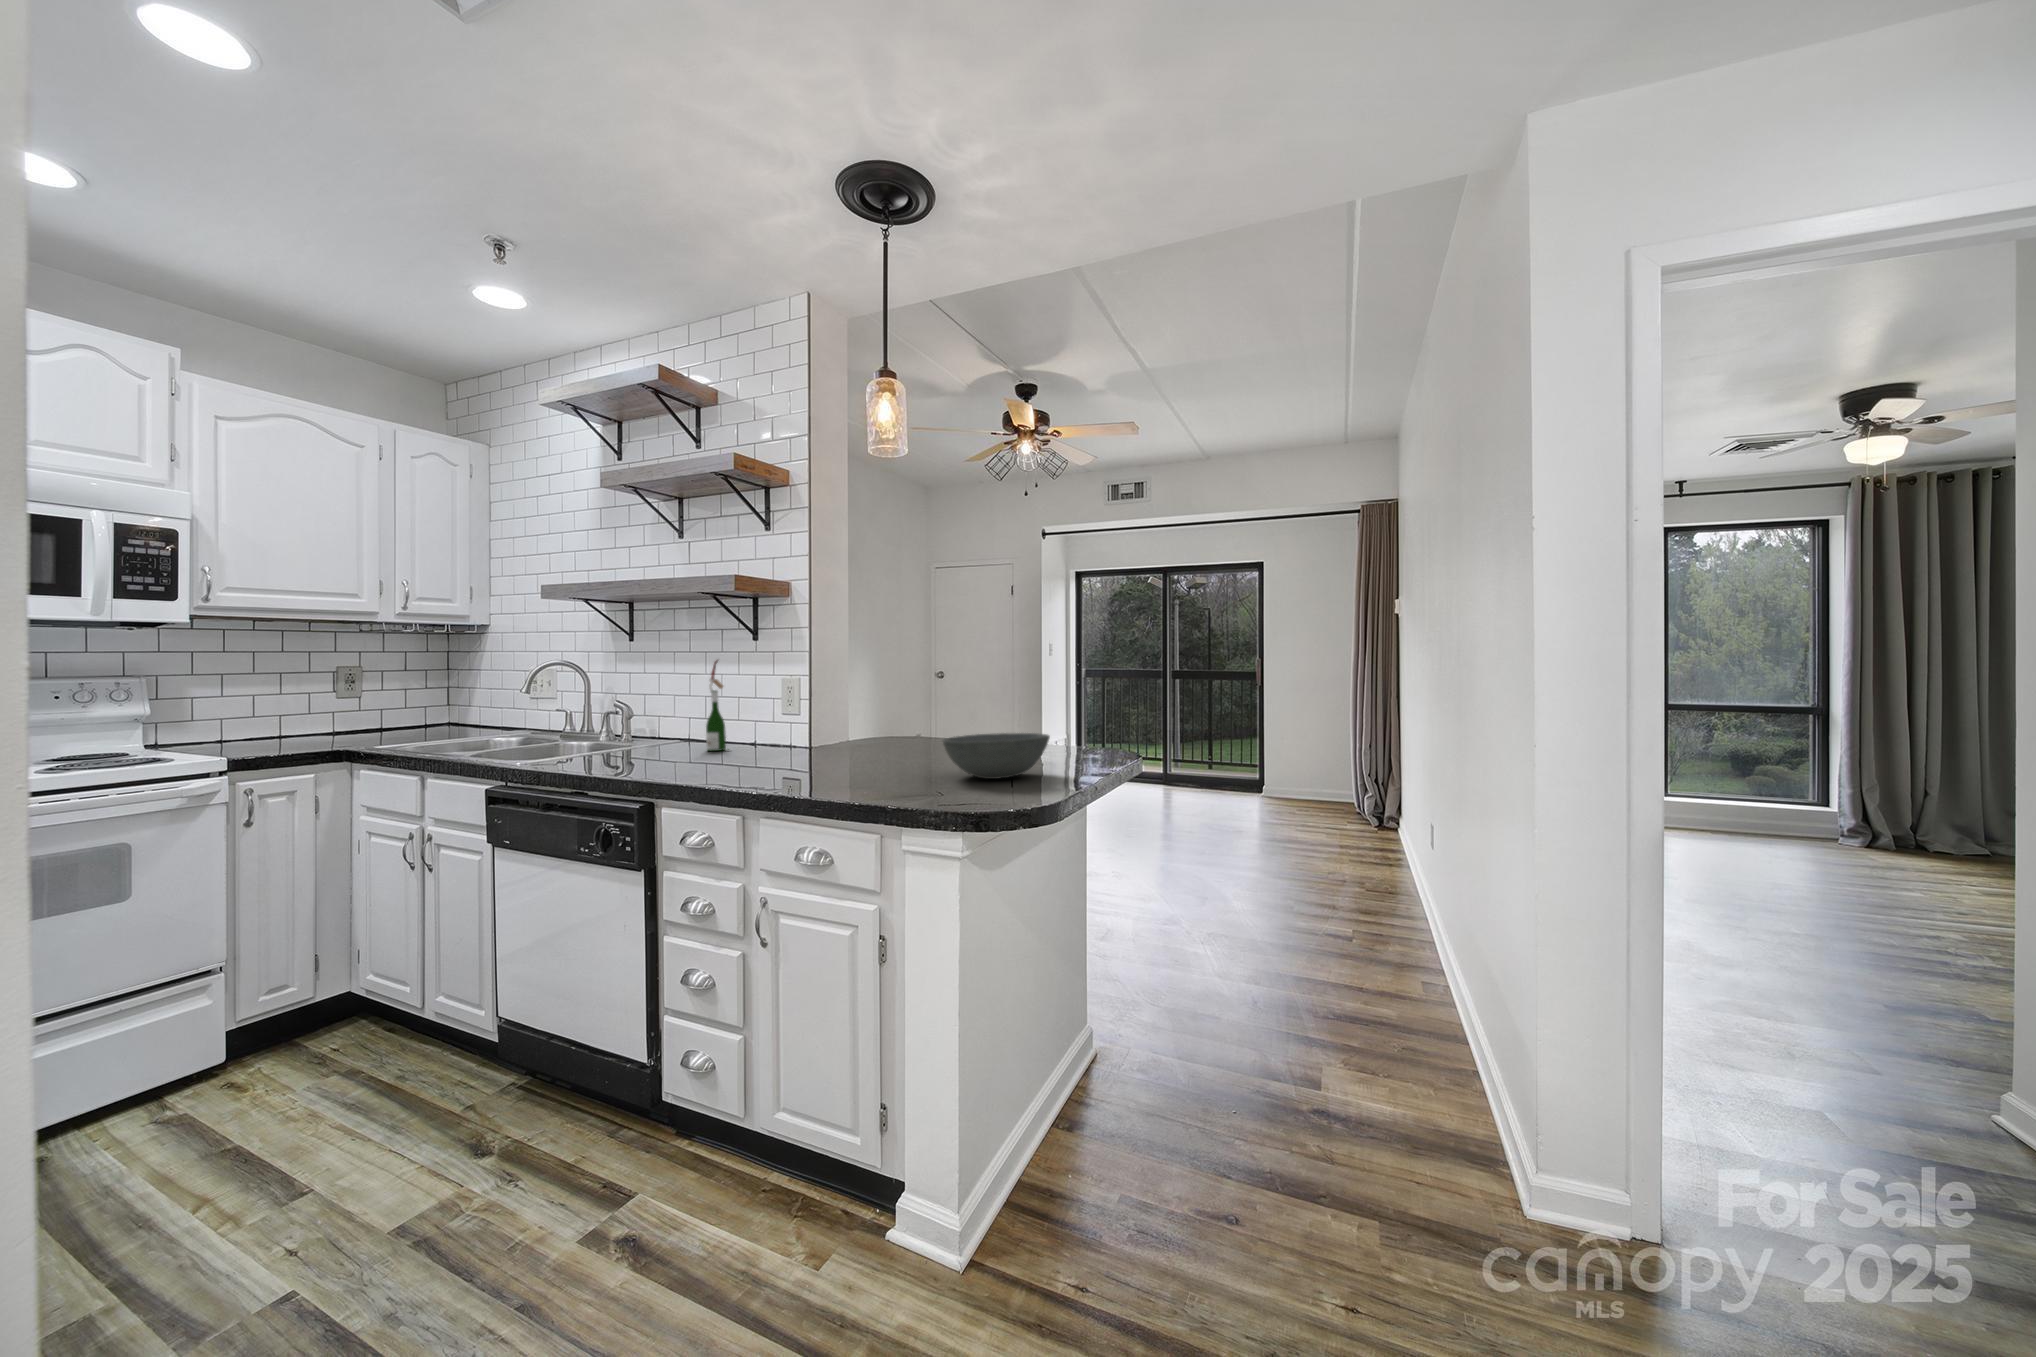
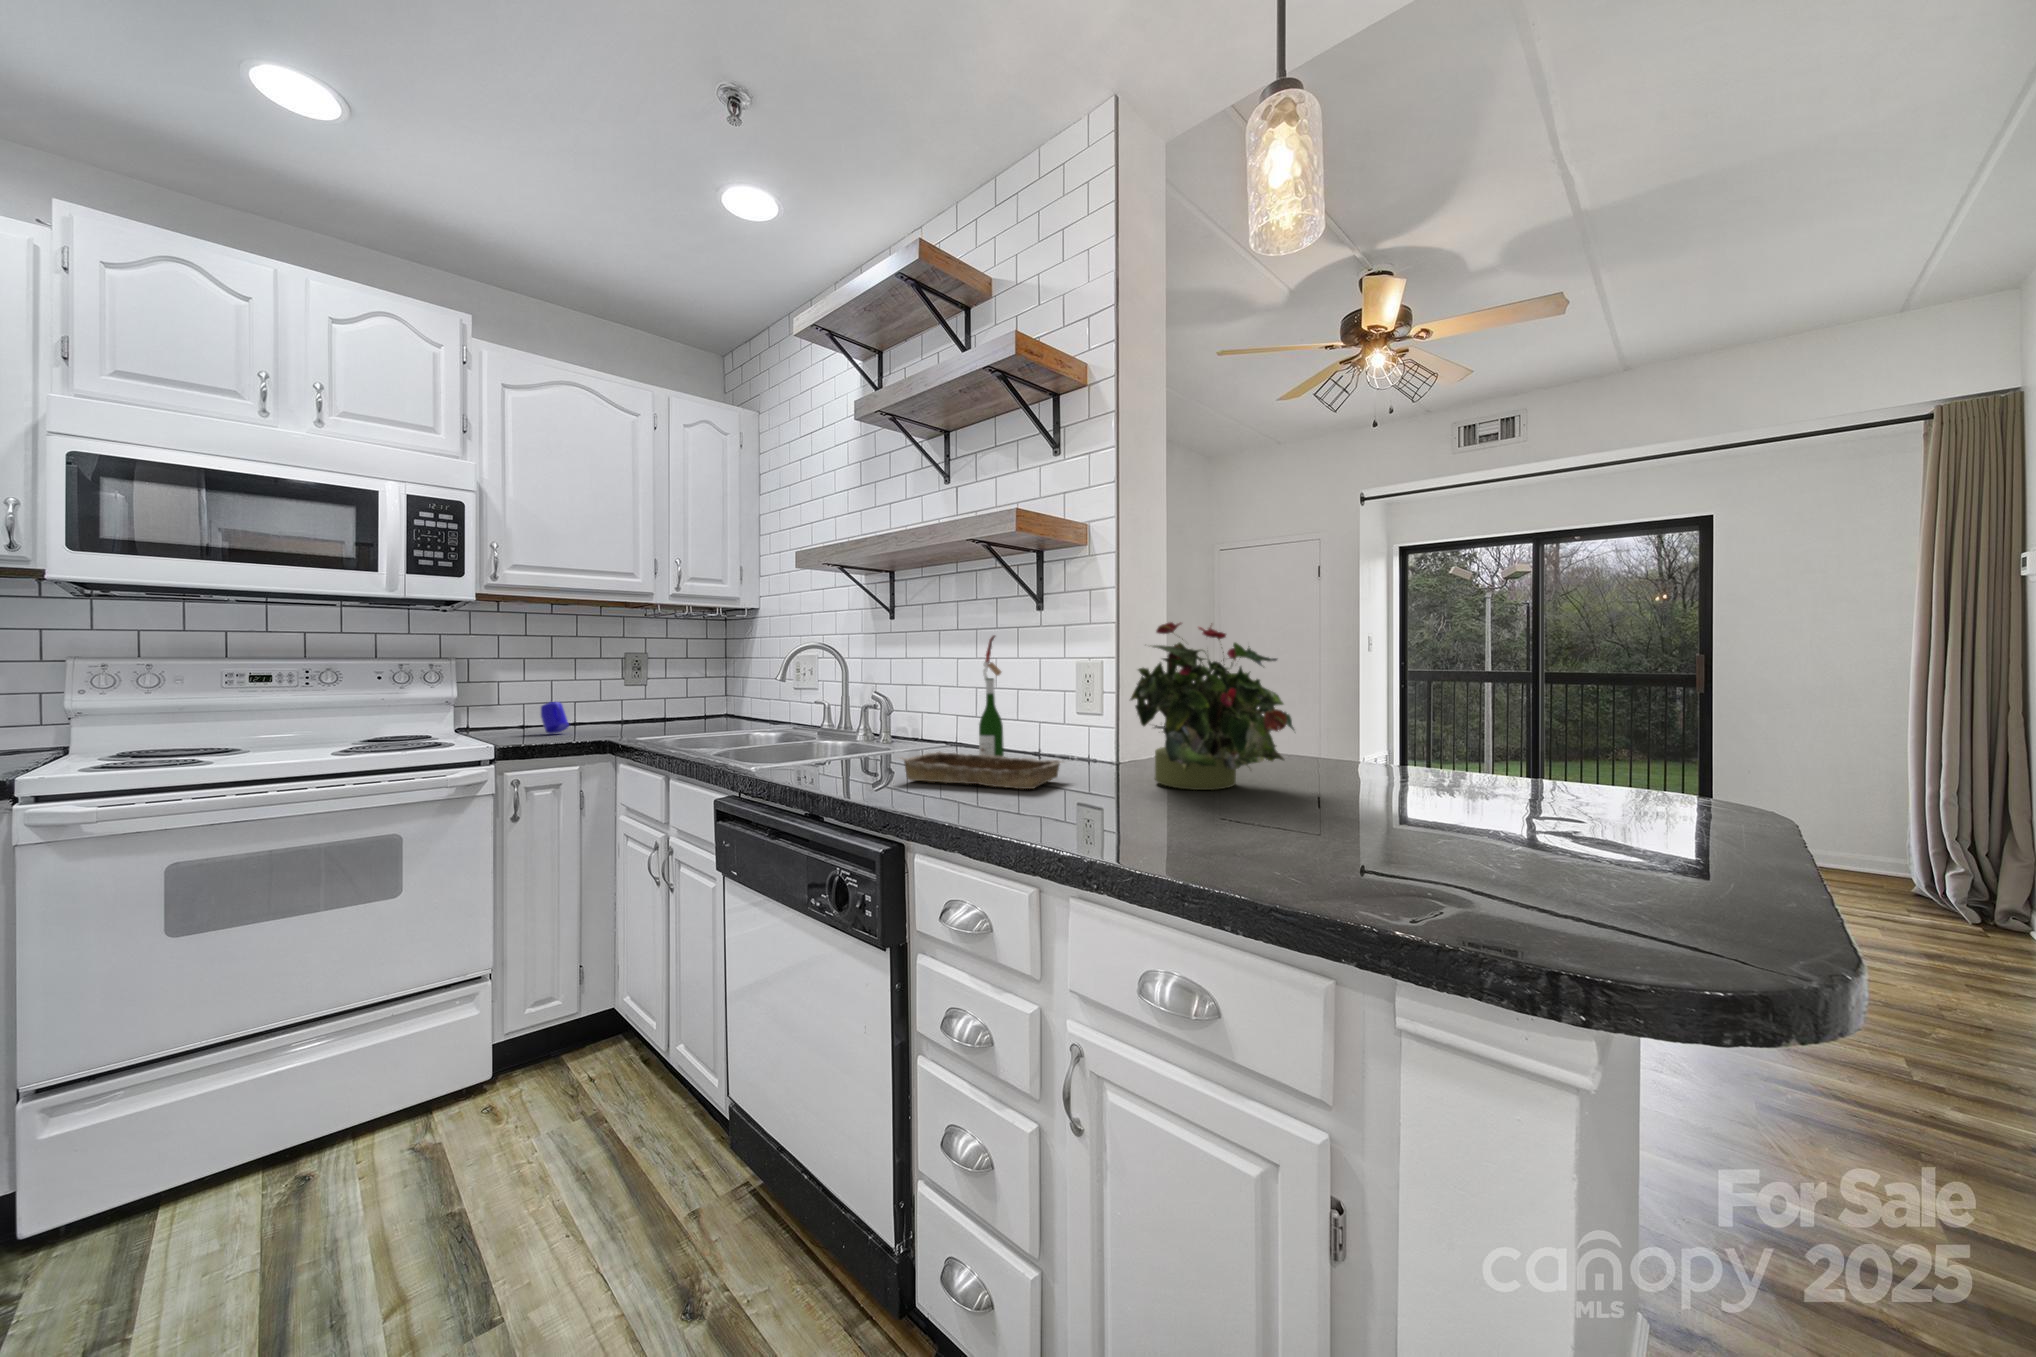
potted plant: none [812,655,916,760] -> present [1130,622,1294,790]
mug: none [243,716,280,747] -> present [541,702,569,734]
bowl: present [943,733,1050,779] -> none [1404,761,1673,861]
tray: none [643,744,772,765] -> present [903,752,1063,789]

